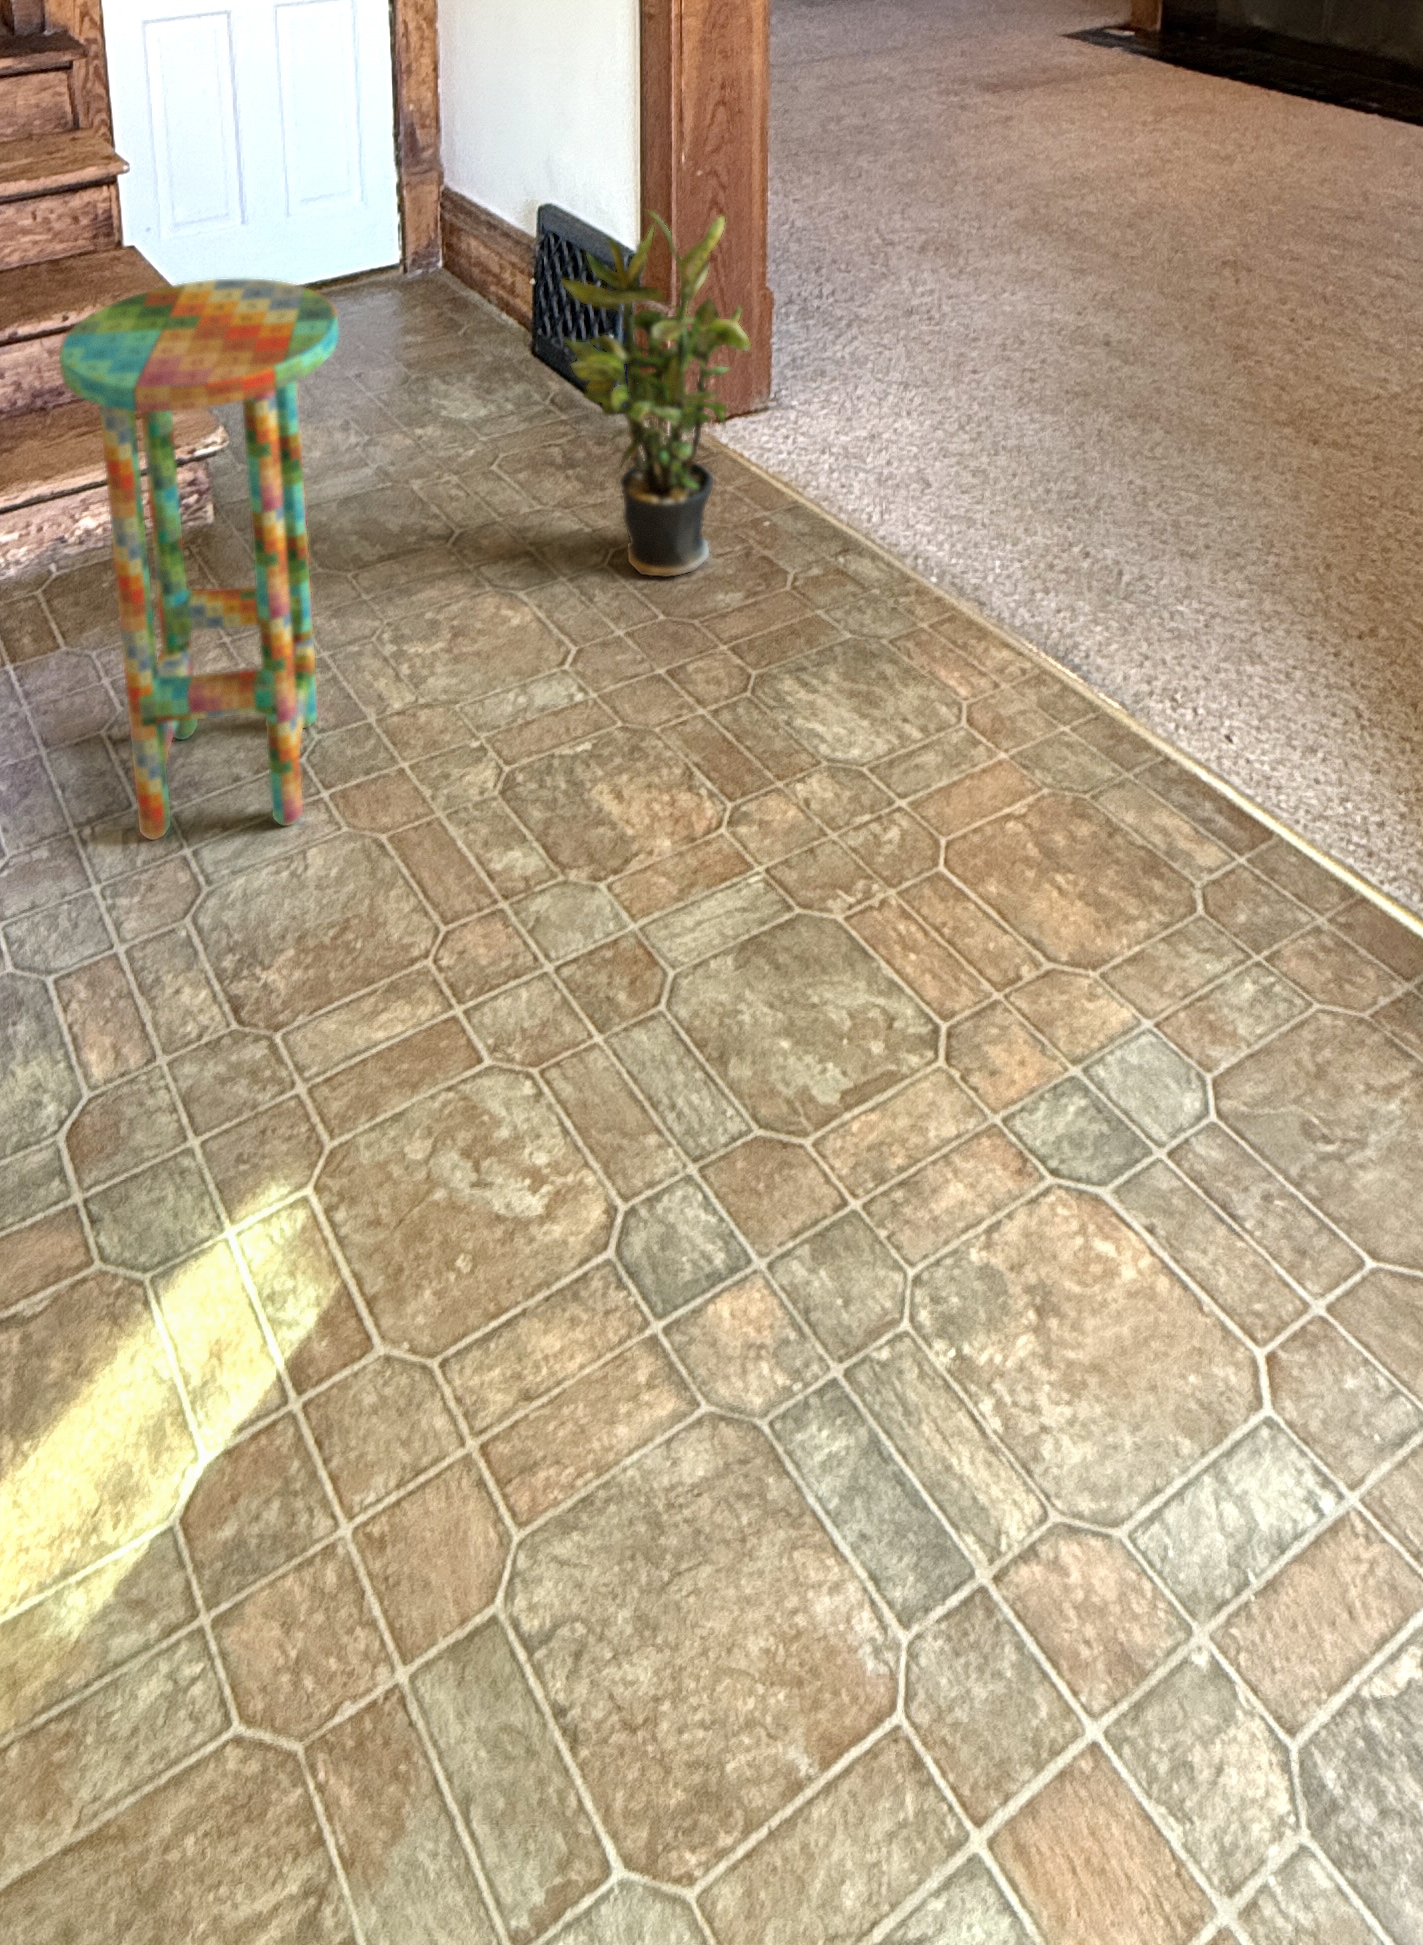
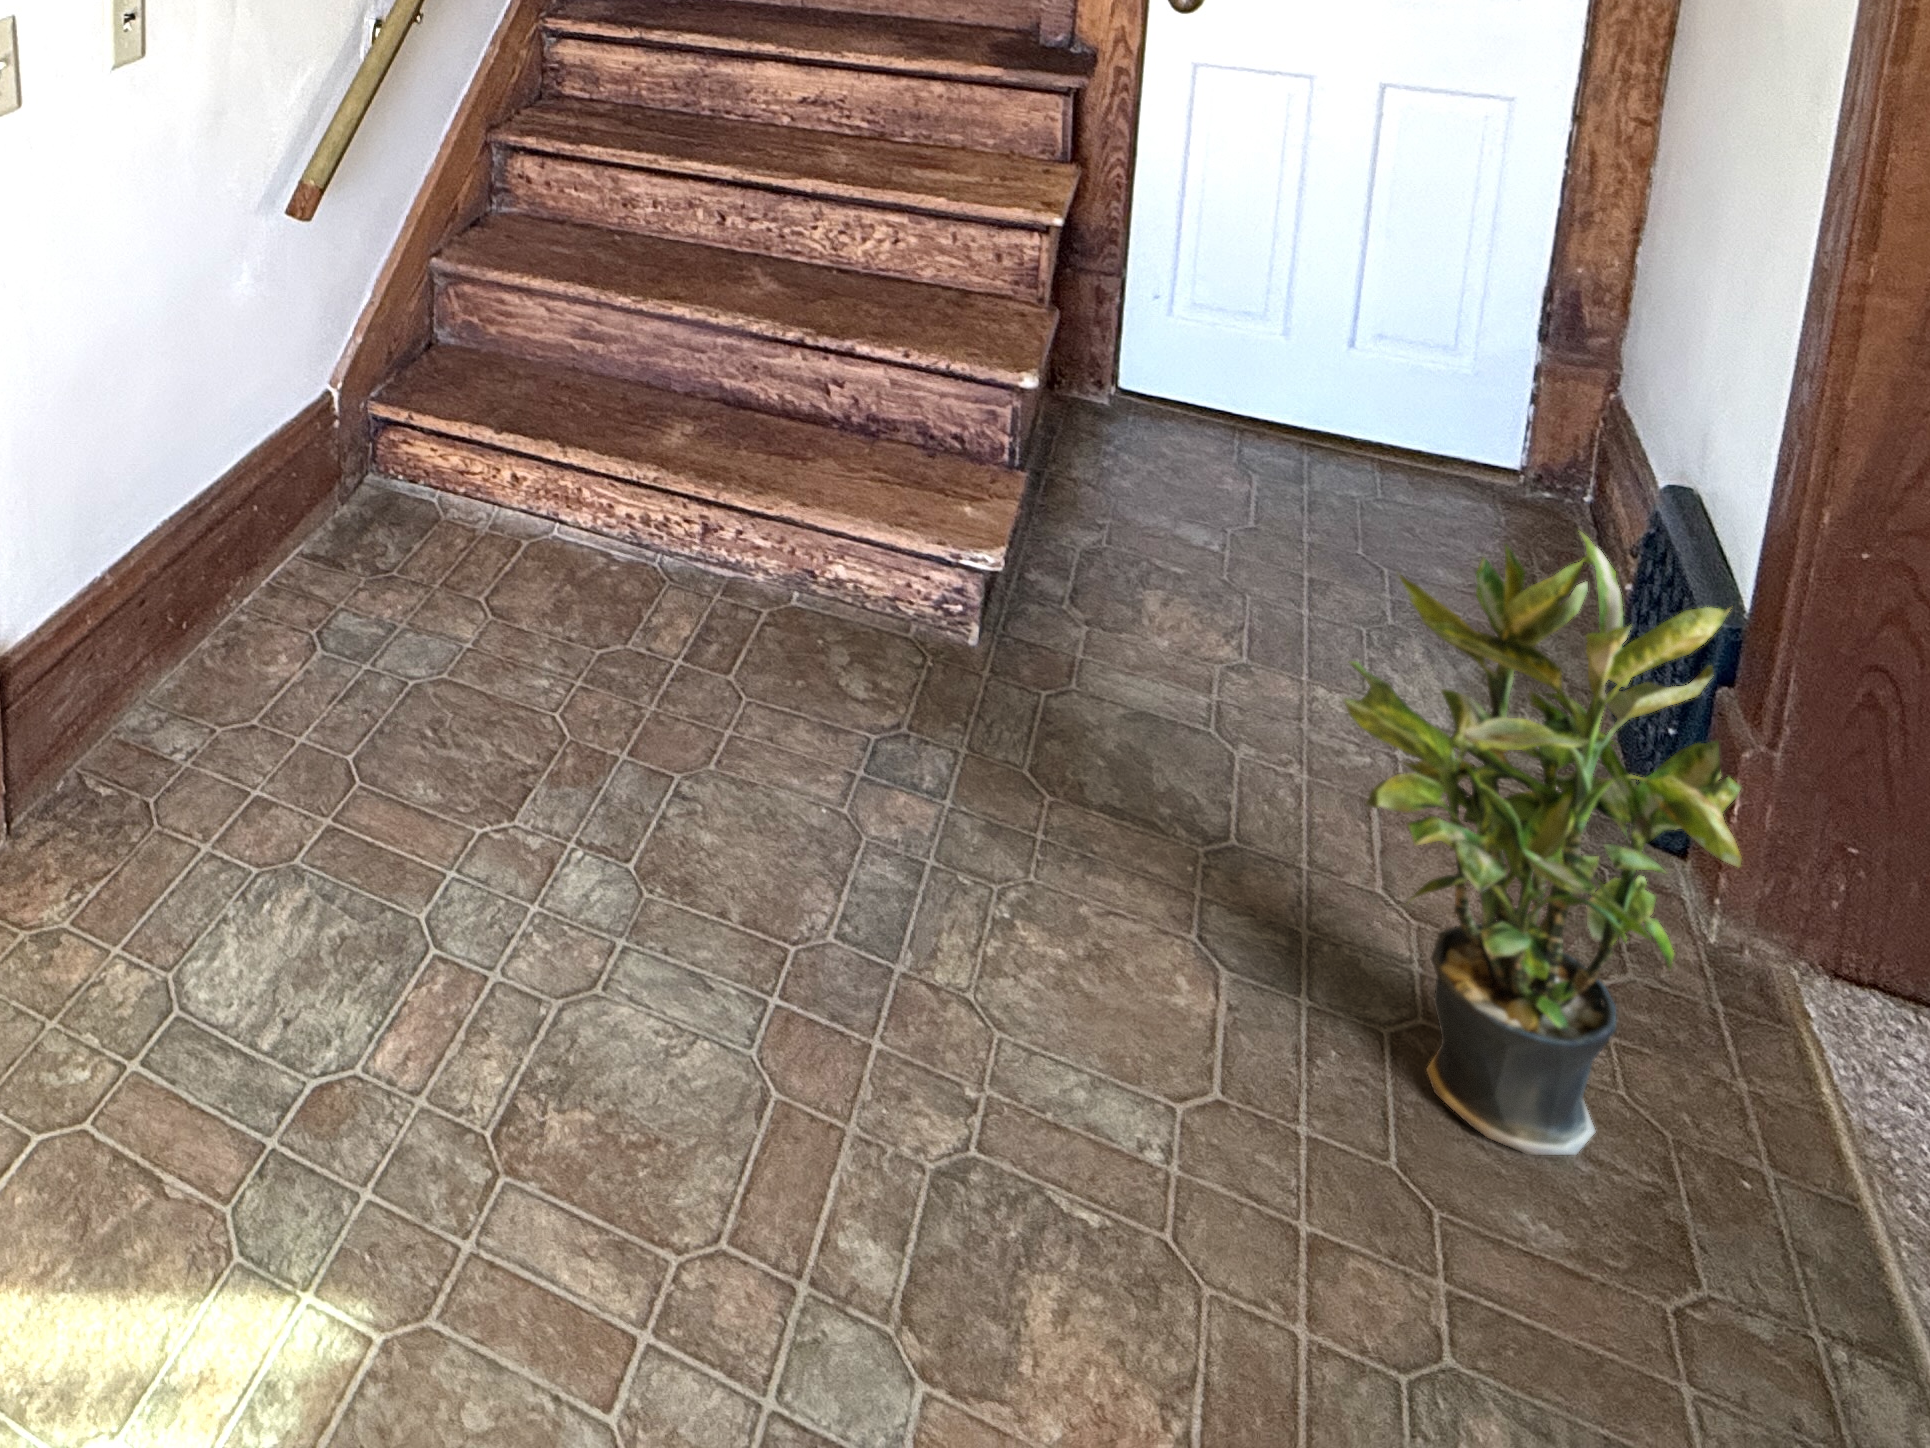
side table: present [59,279,339,840] -> none [600,331,912,1004]

